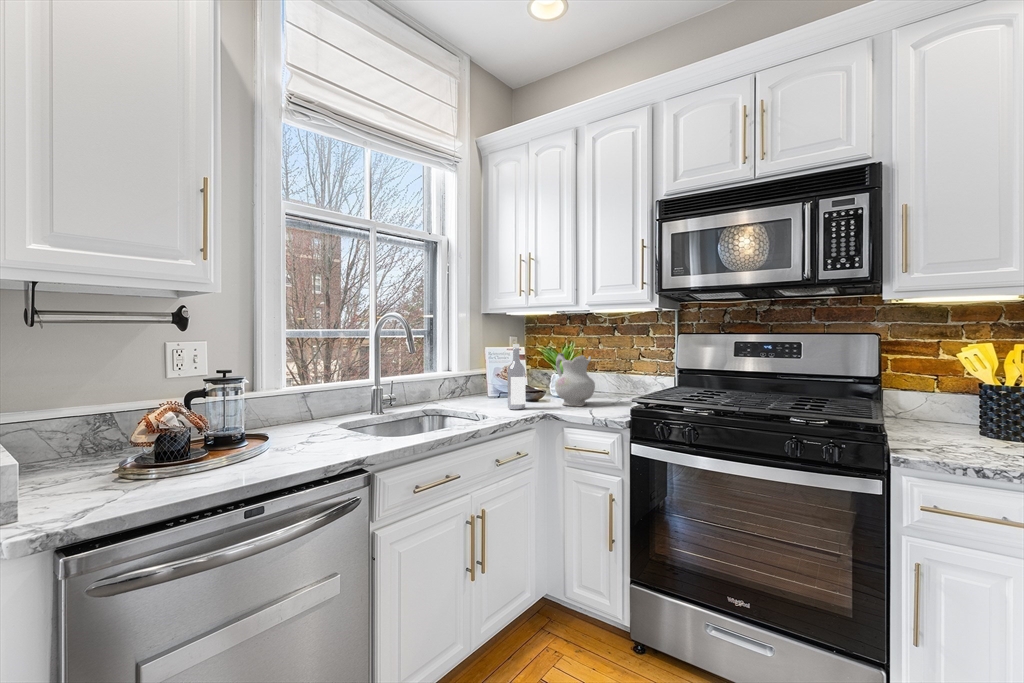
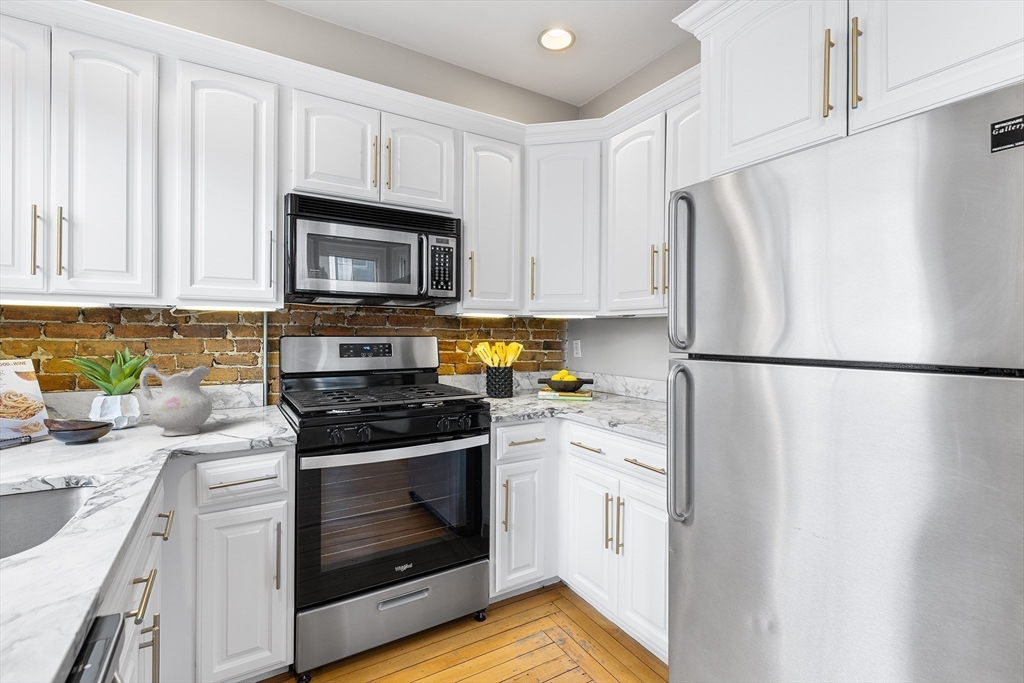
wine bottle: present [508,344,526,410] -> none [100,354,135,456]

